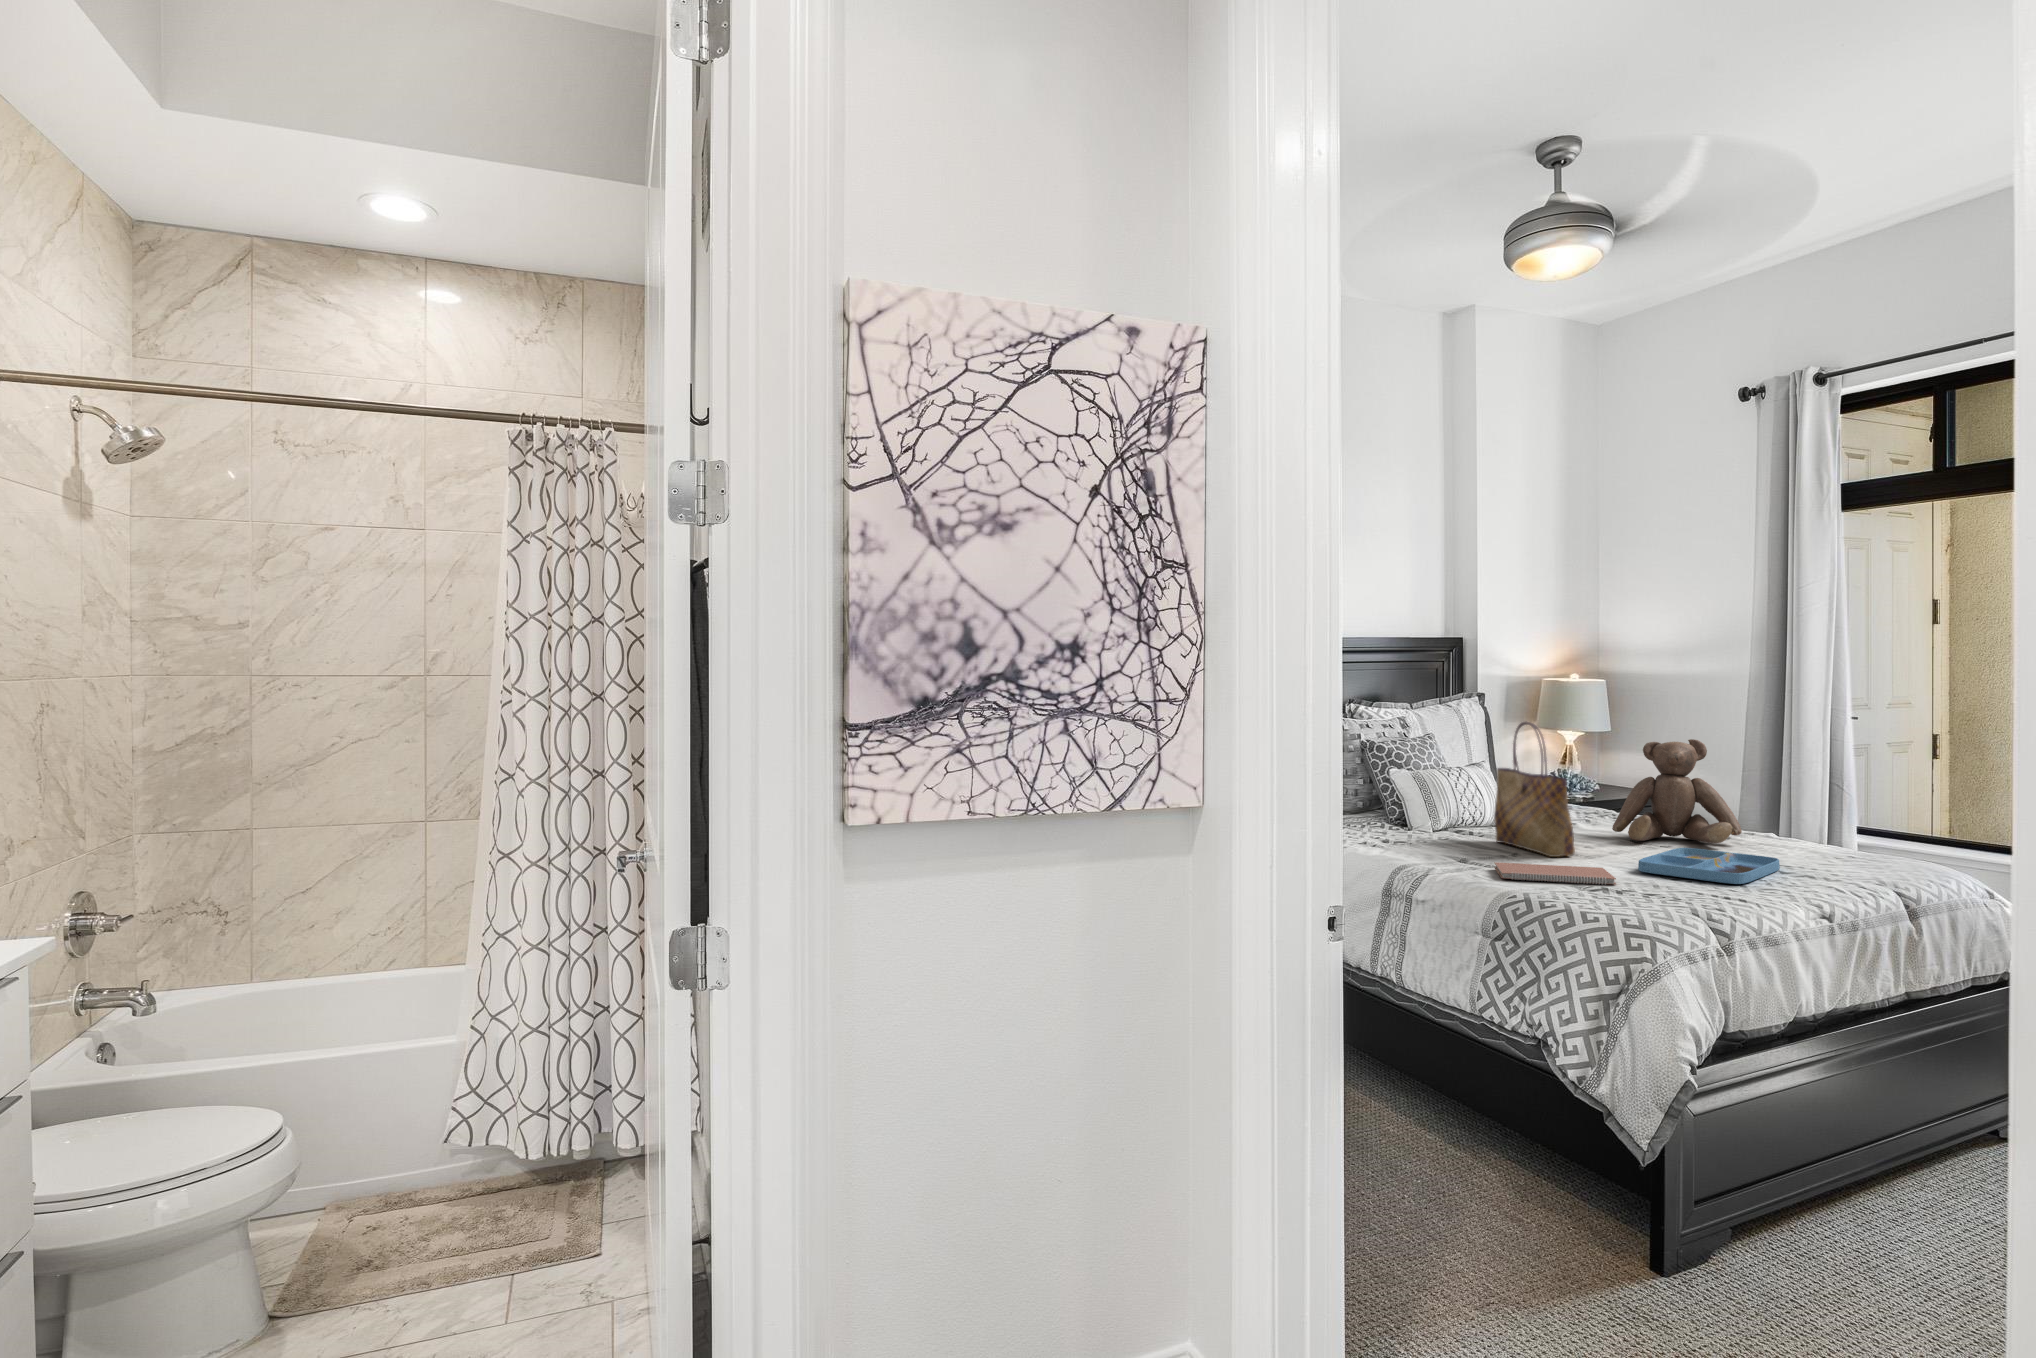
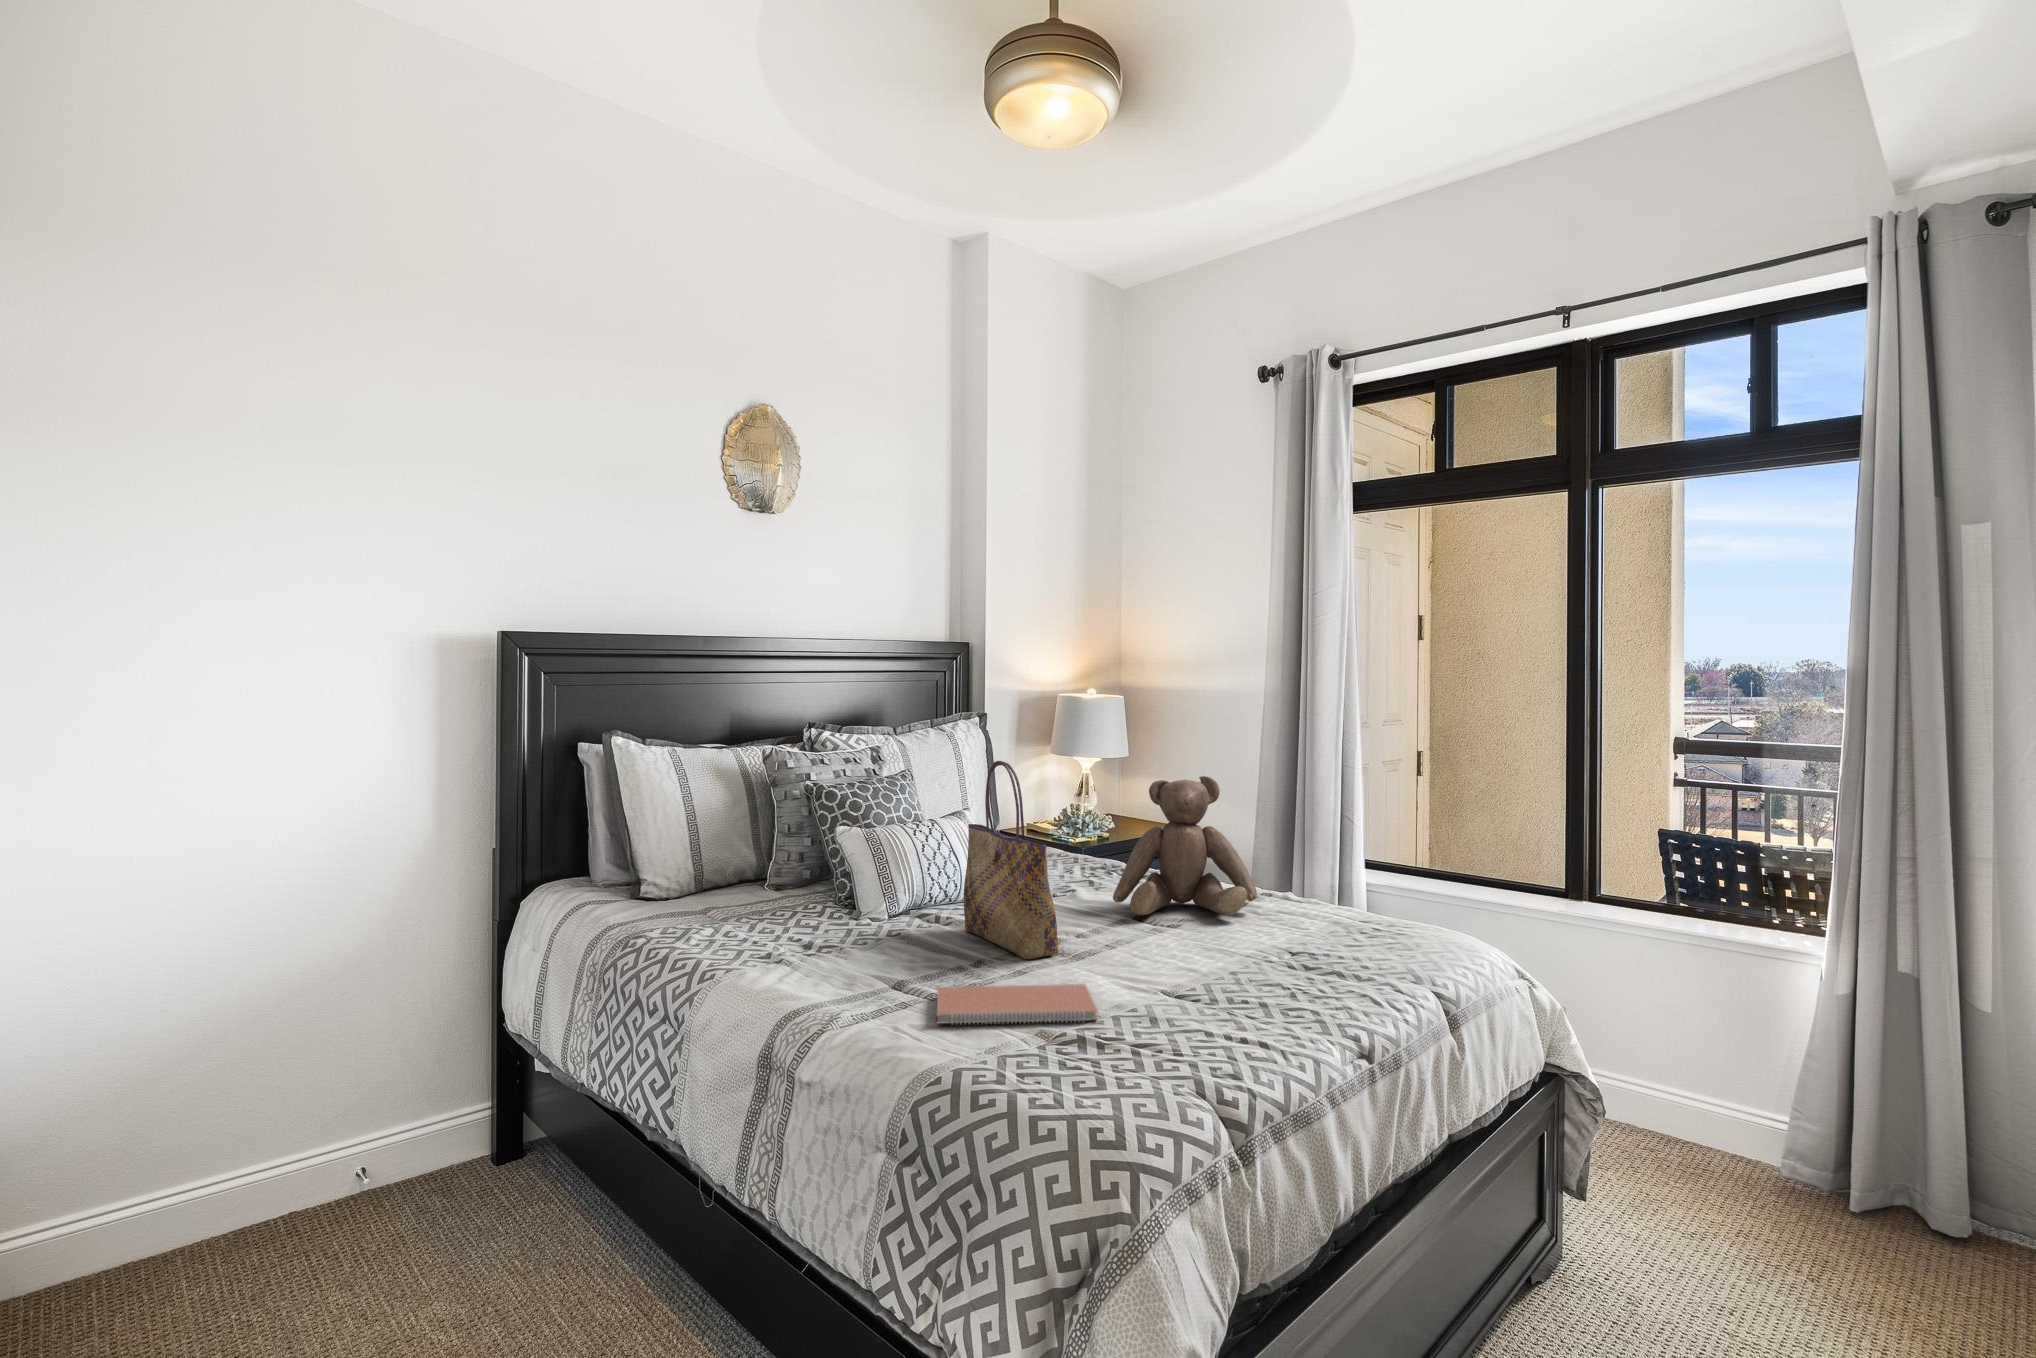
tray: present [1638,848,1780,884] -> none [1133,931,1302,1001]

